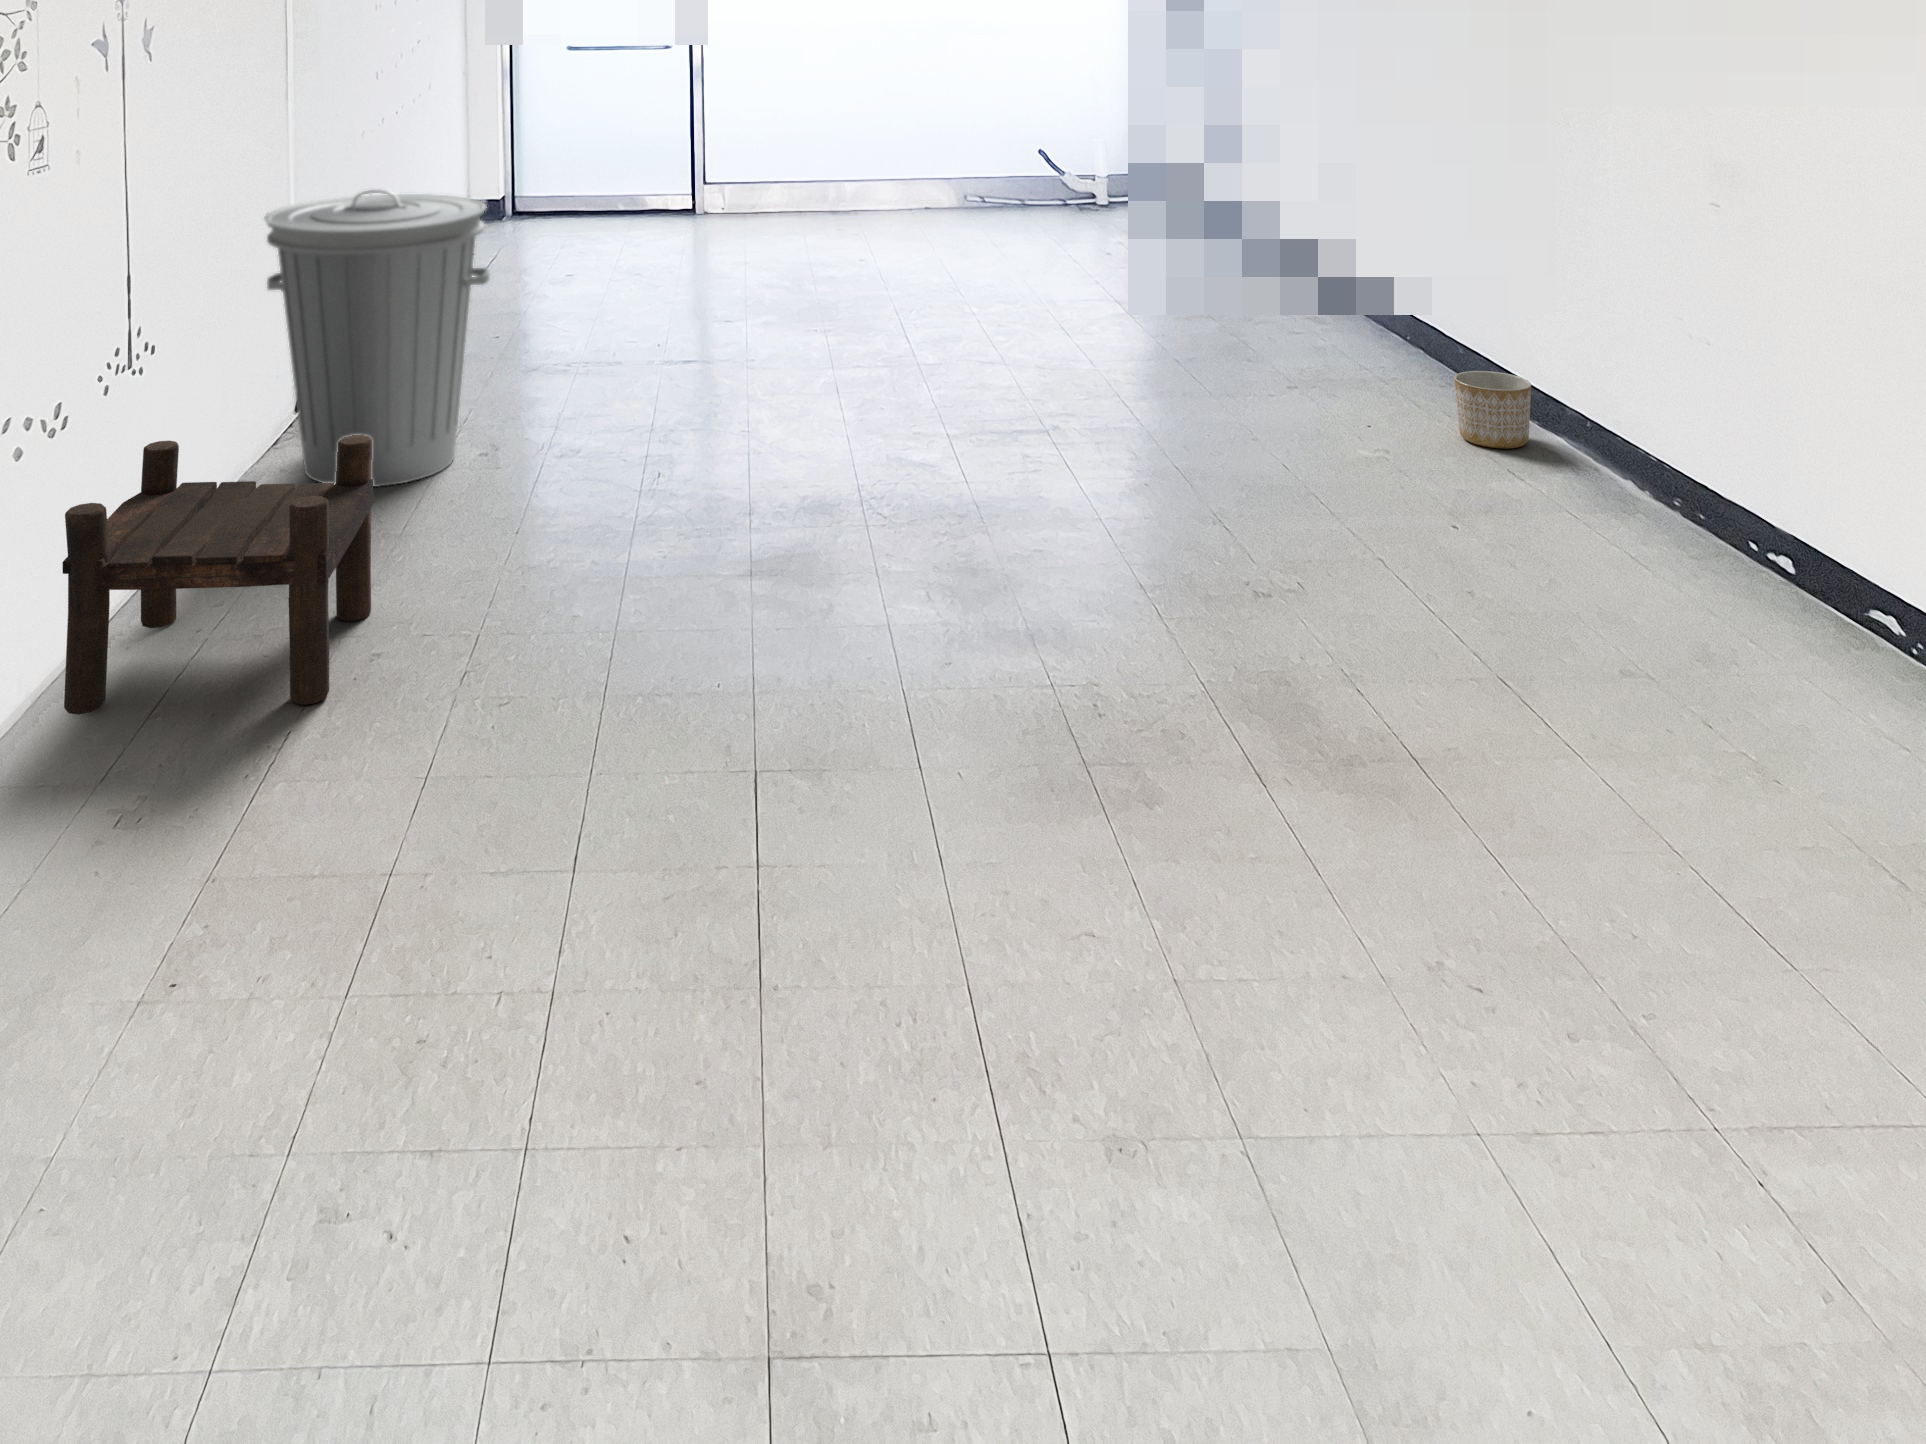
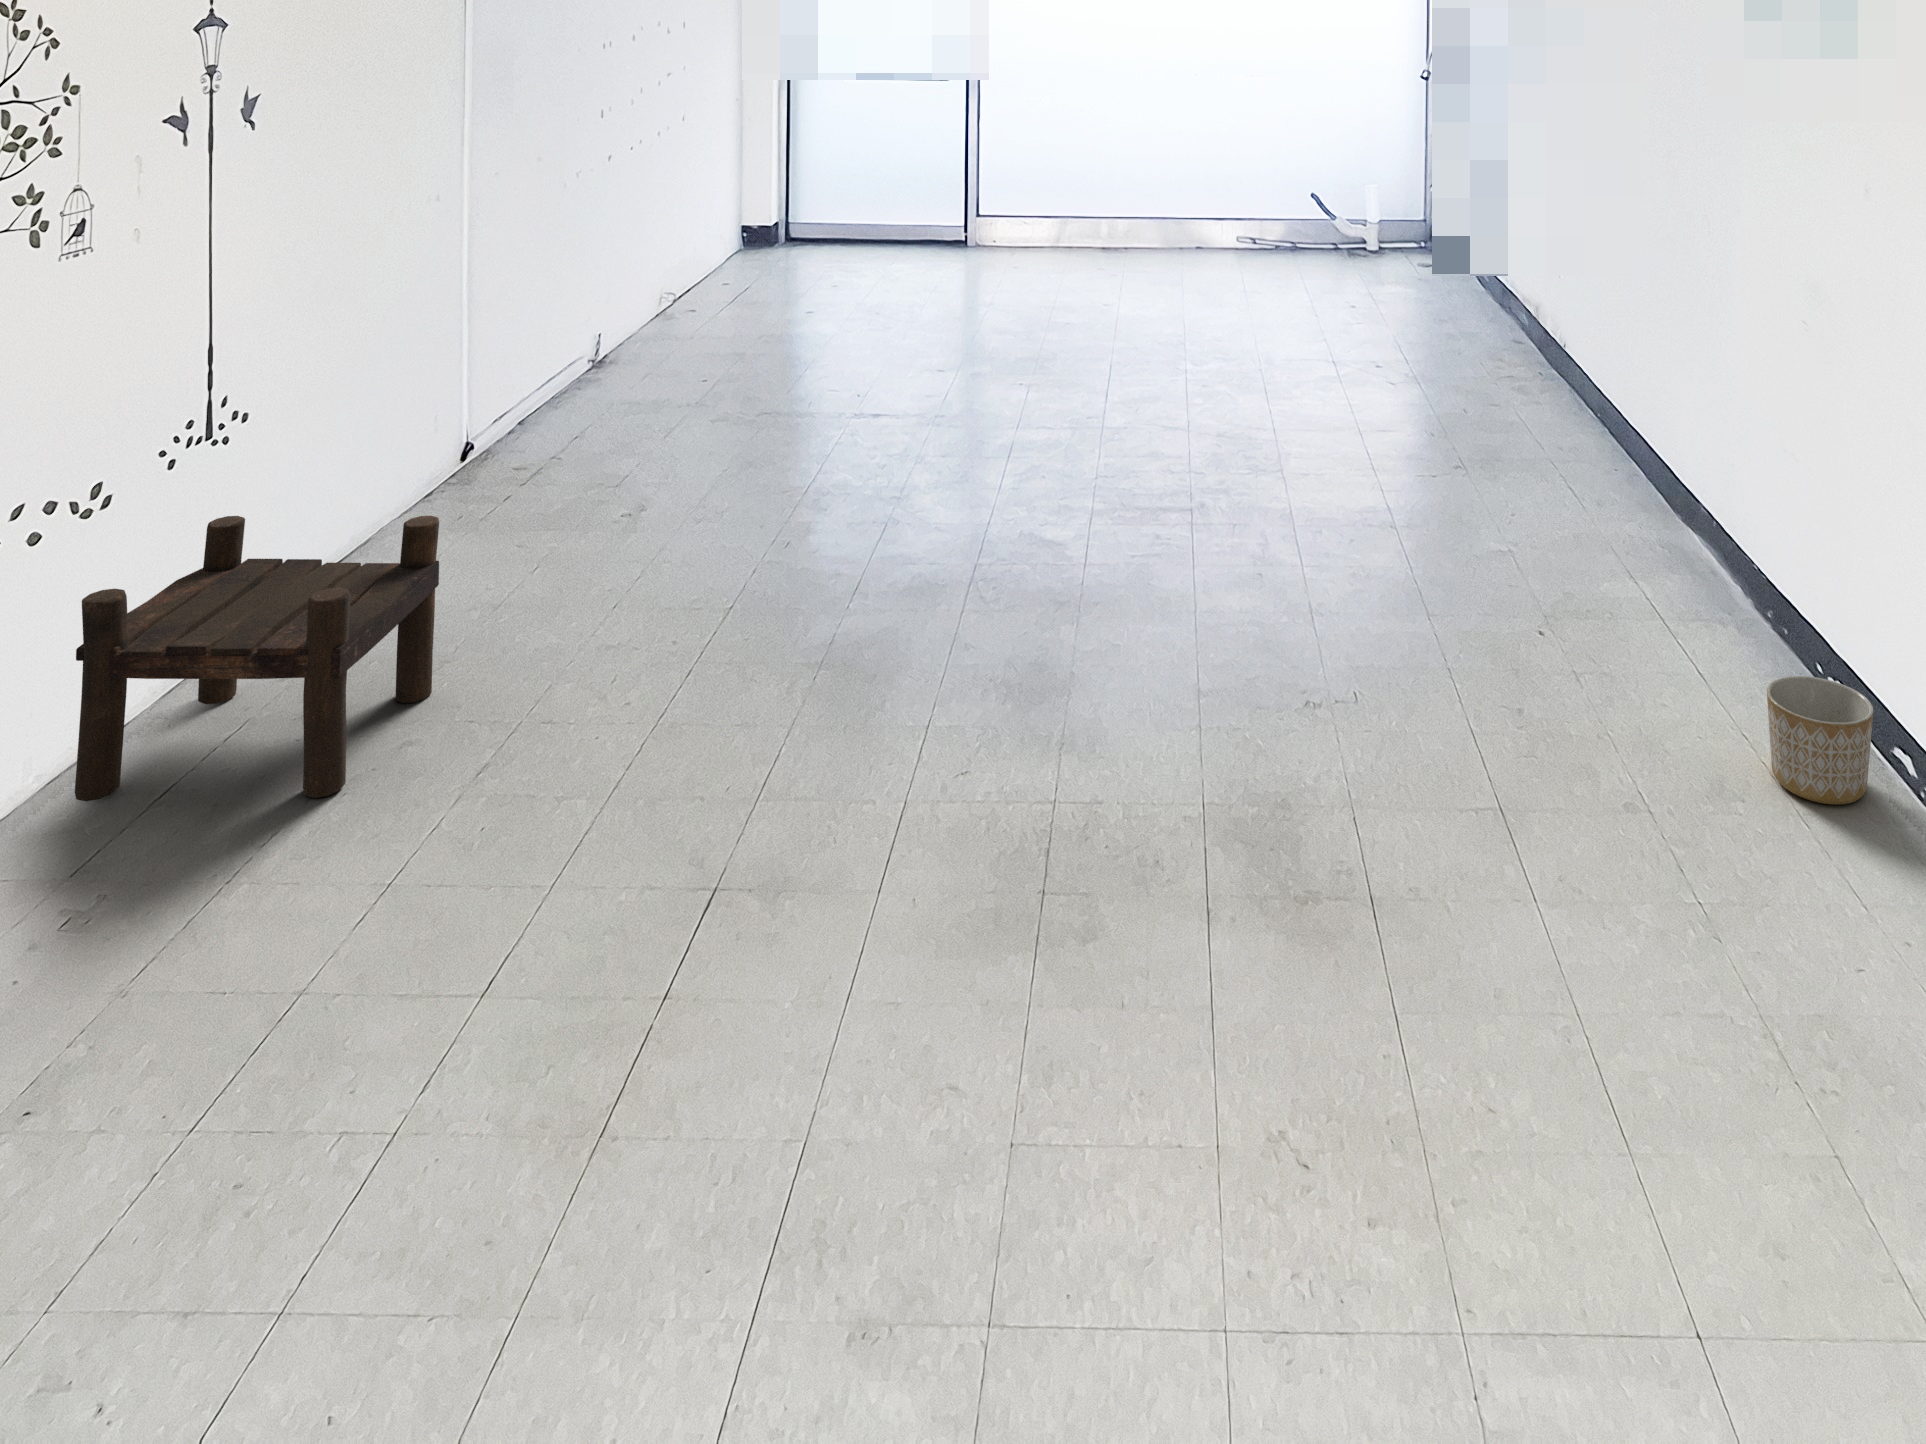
trash can: present [264,189,490,487] -> none [408,249,643,549]
planter: present [1454,371,1531,449] -> present [1767,676,1873,805]

